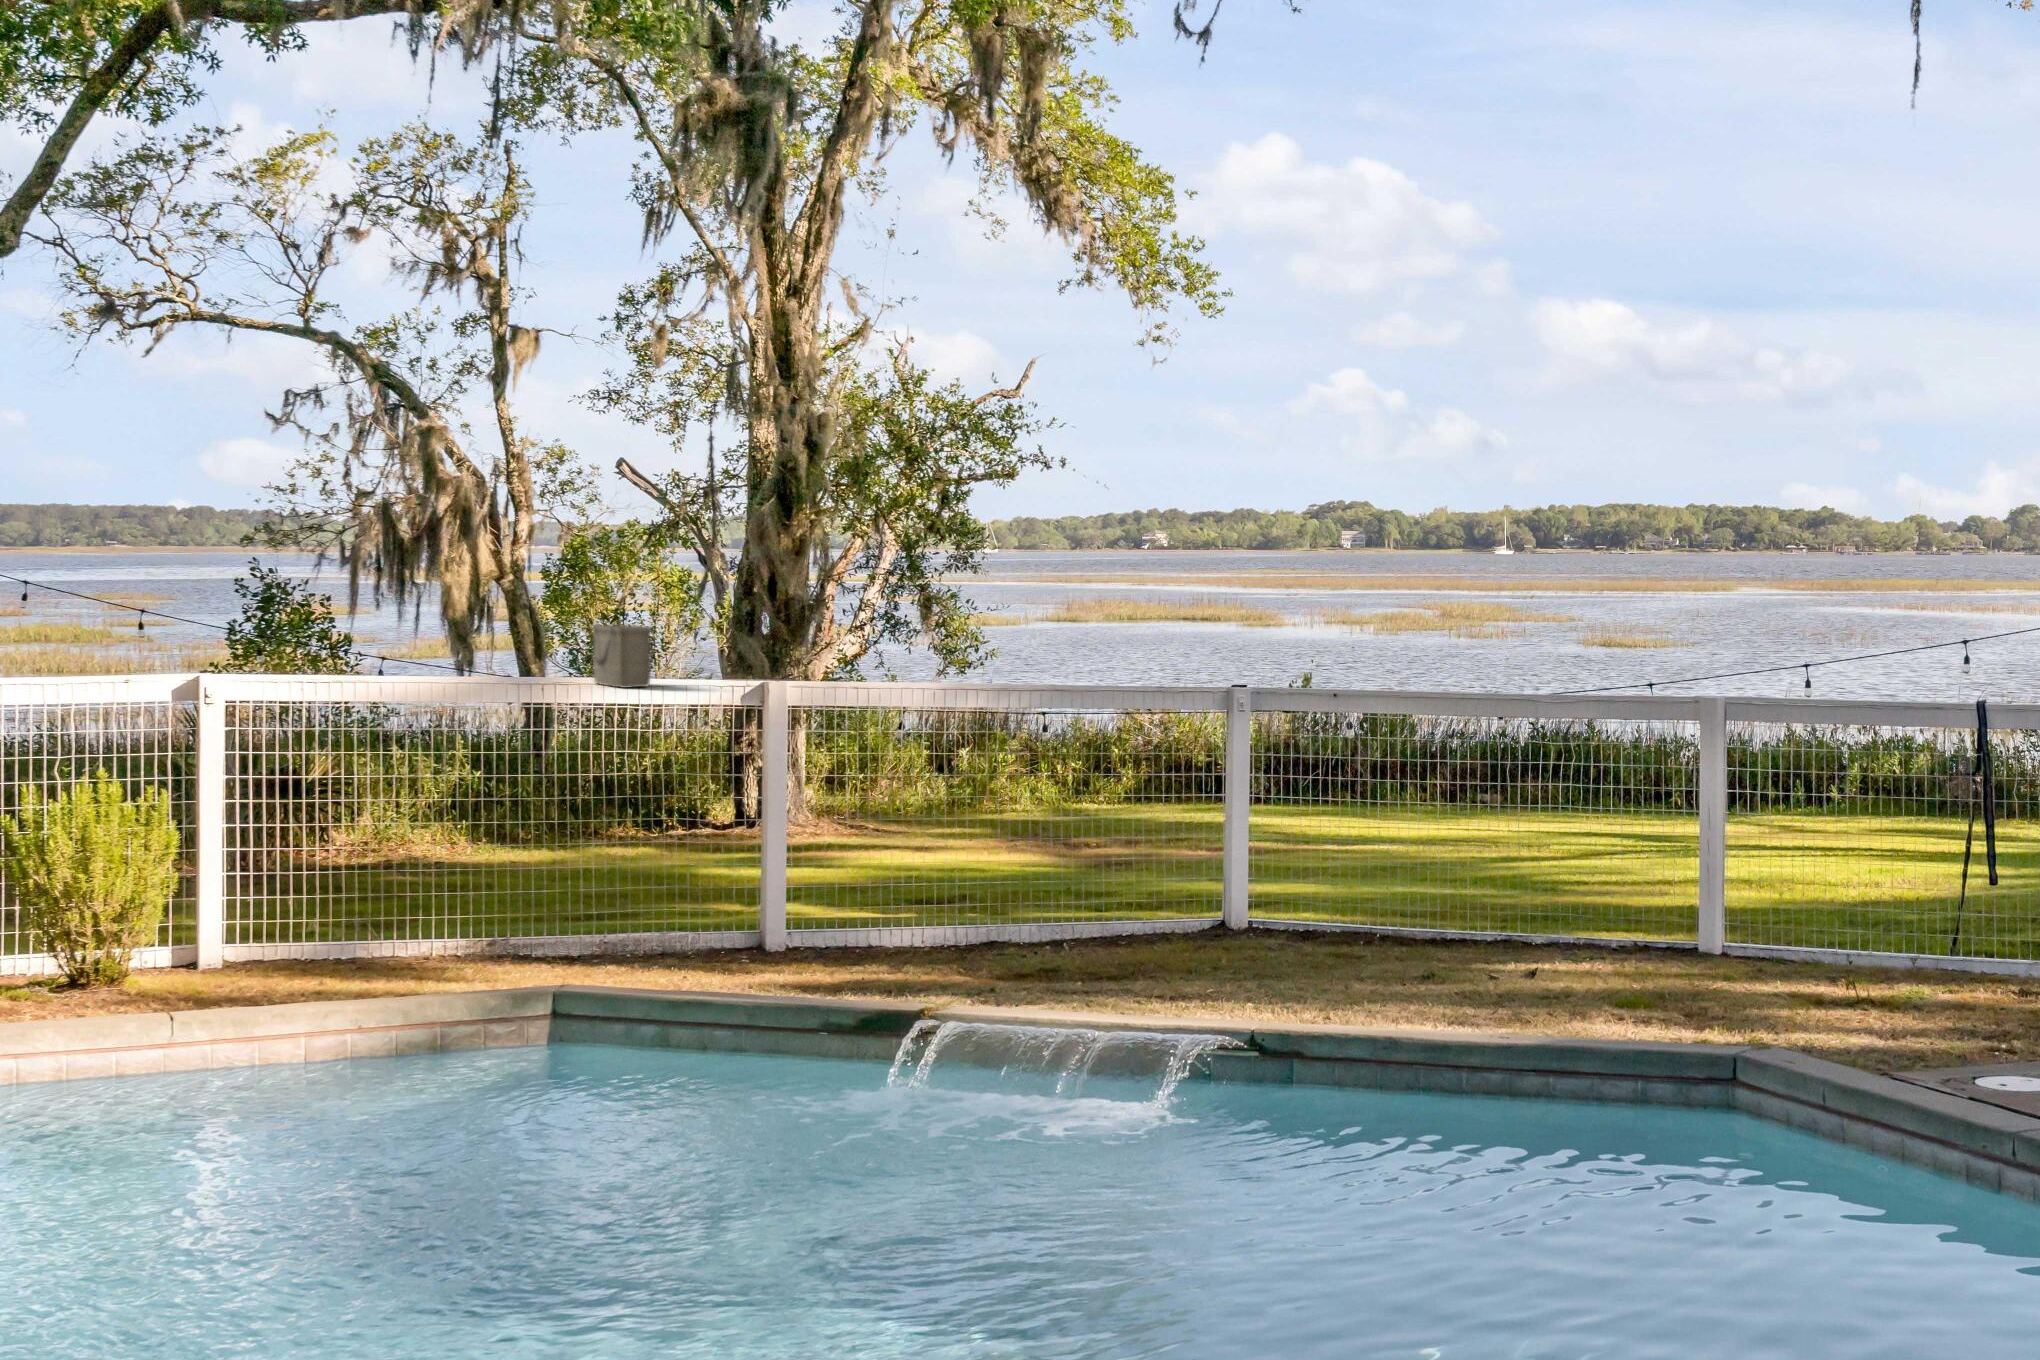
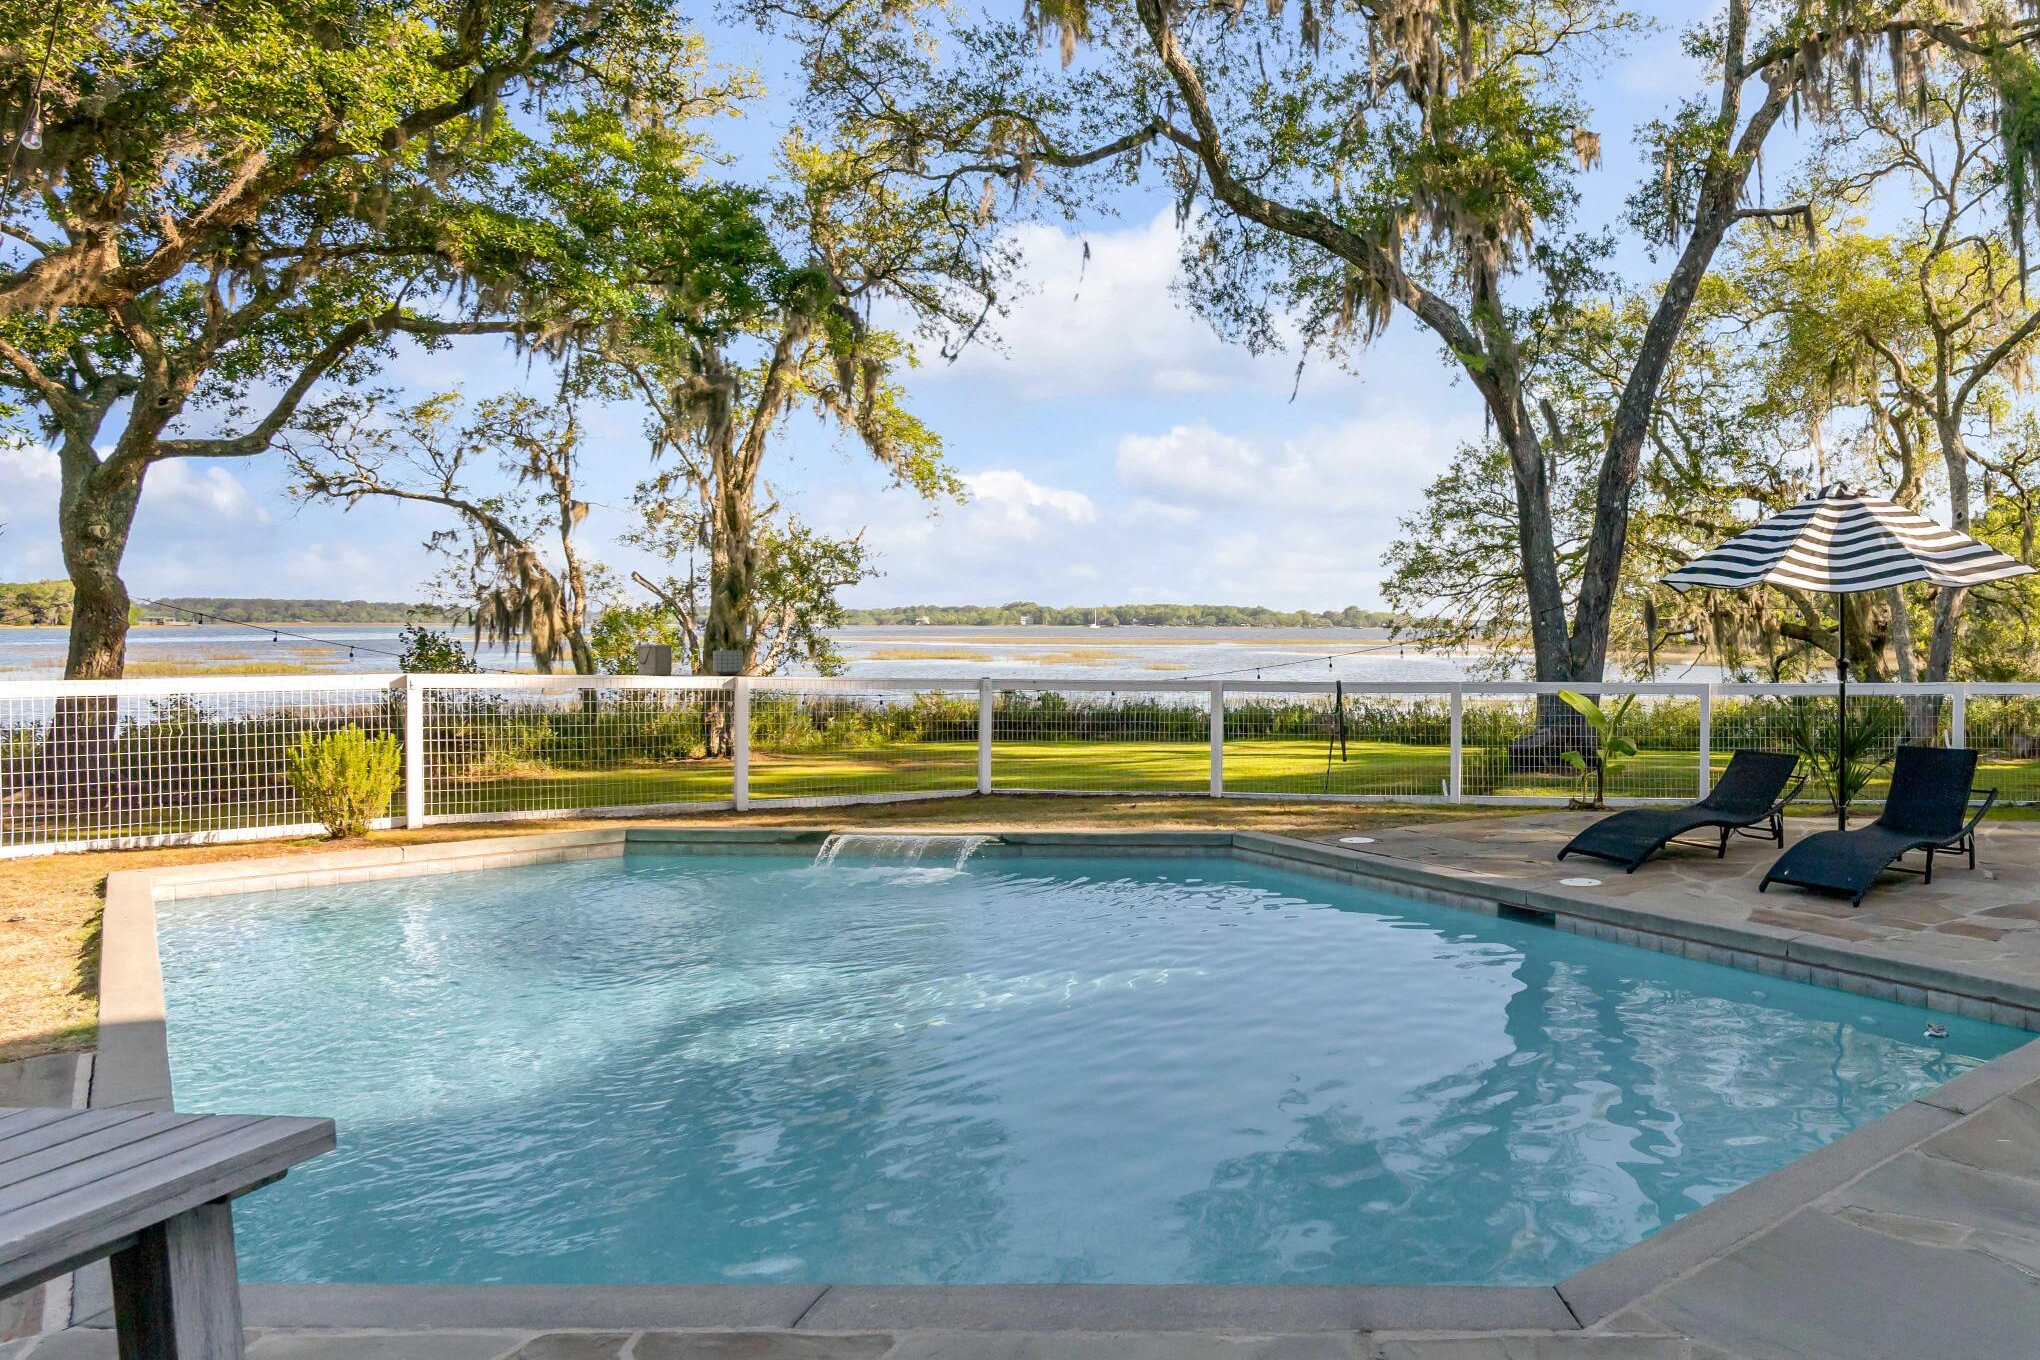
planter: none [726,636,780,687] -> present [713,651,743,676]

